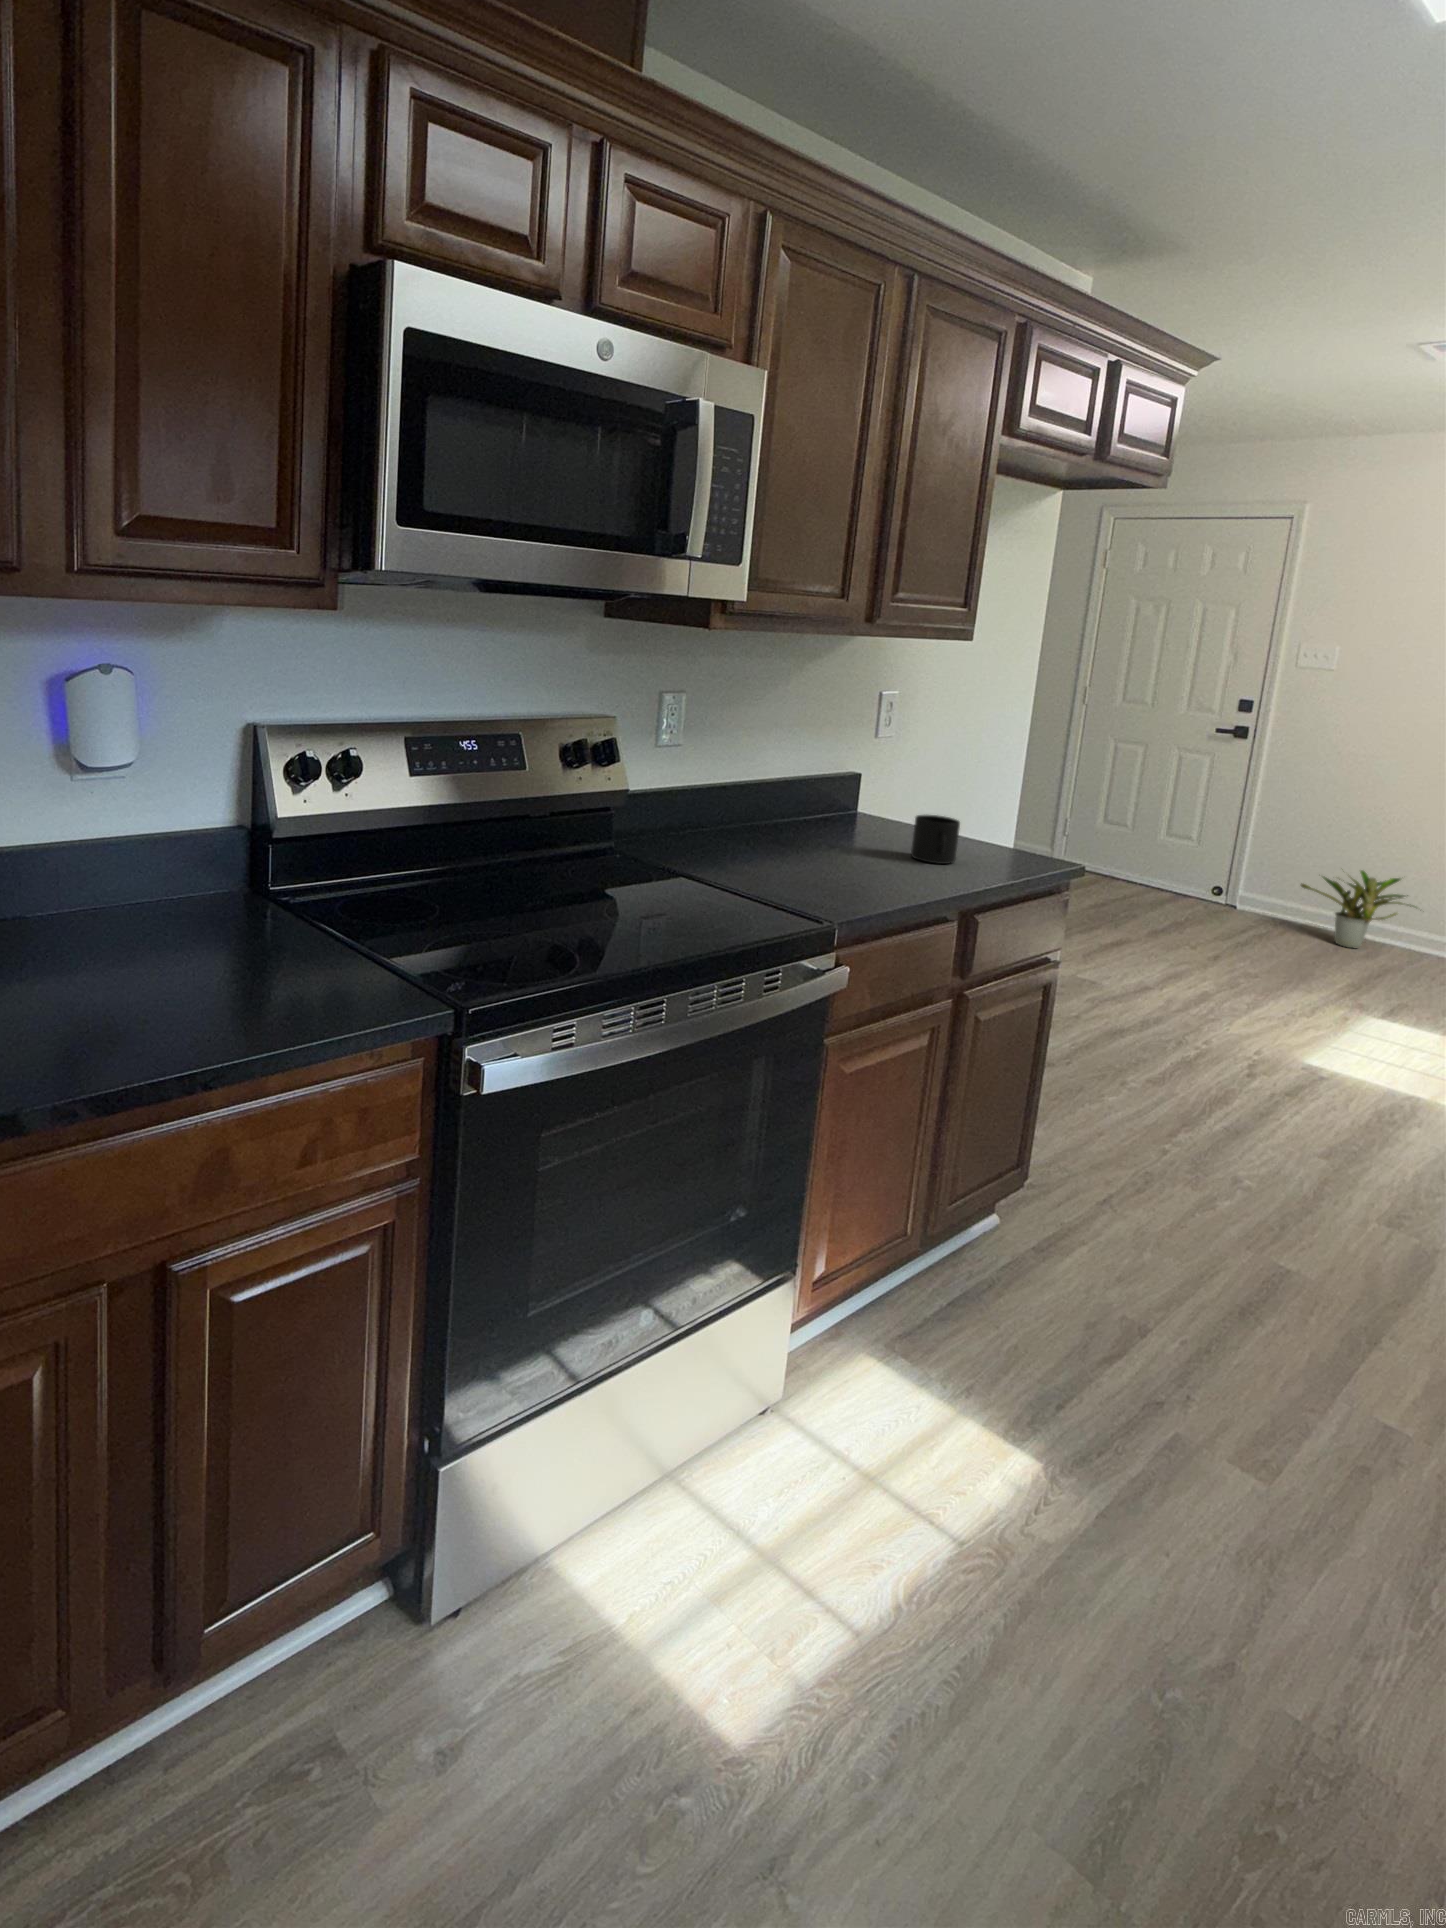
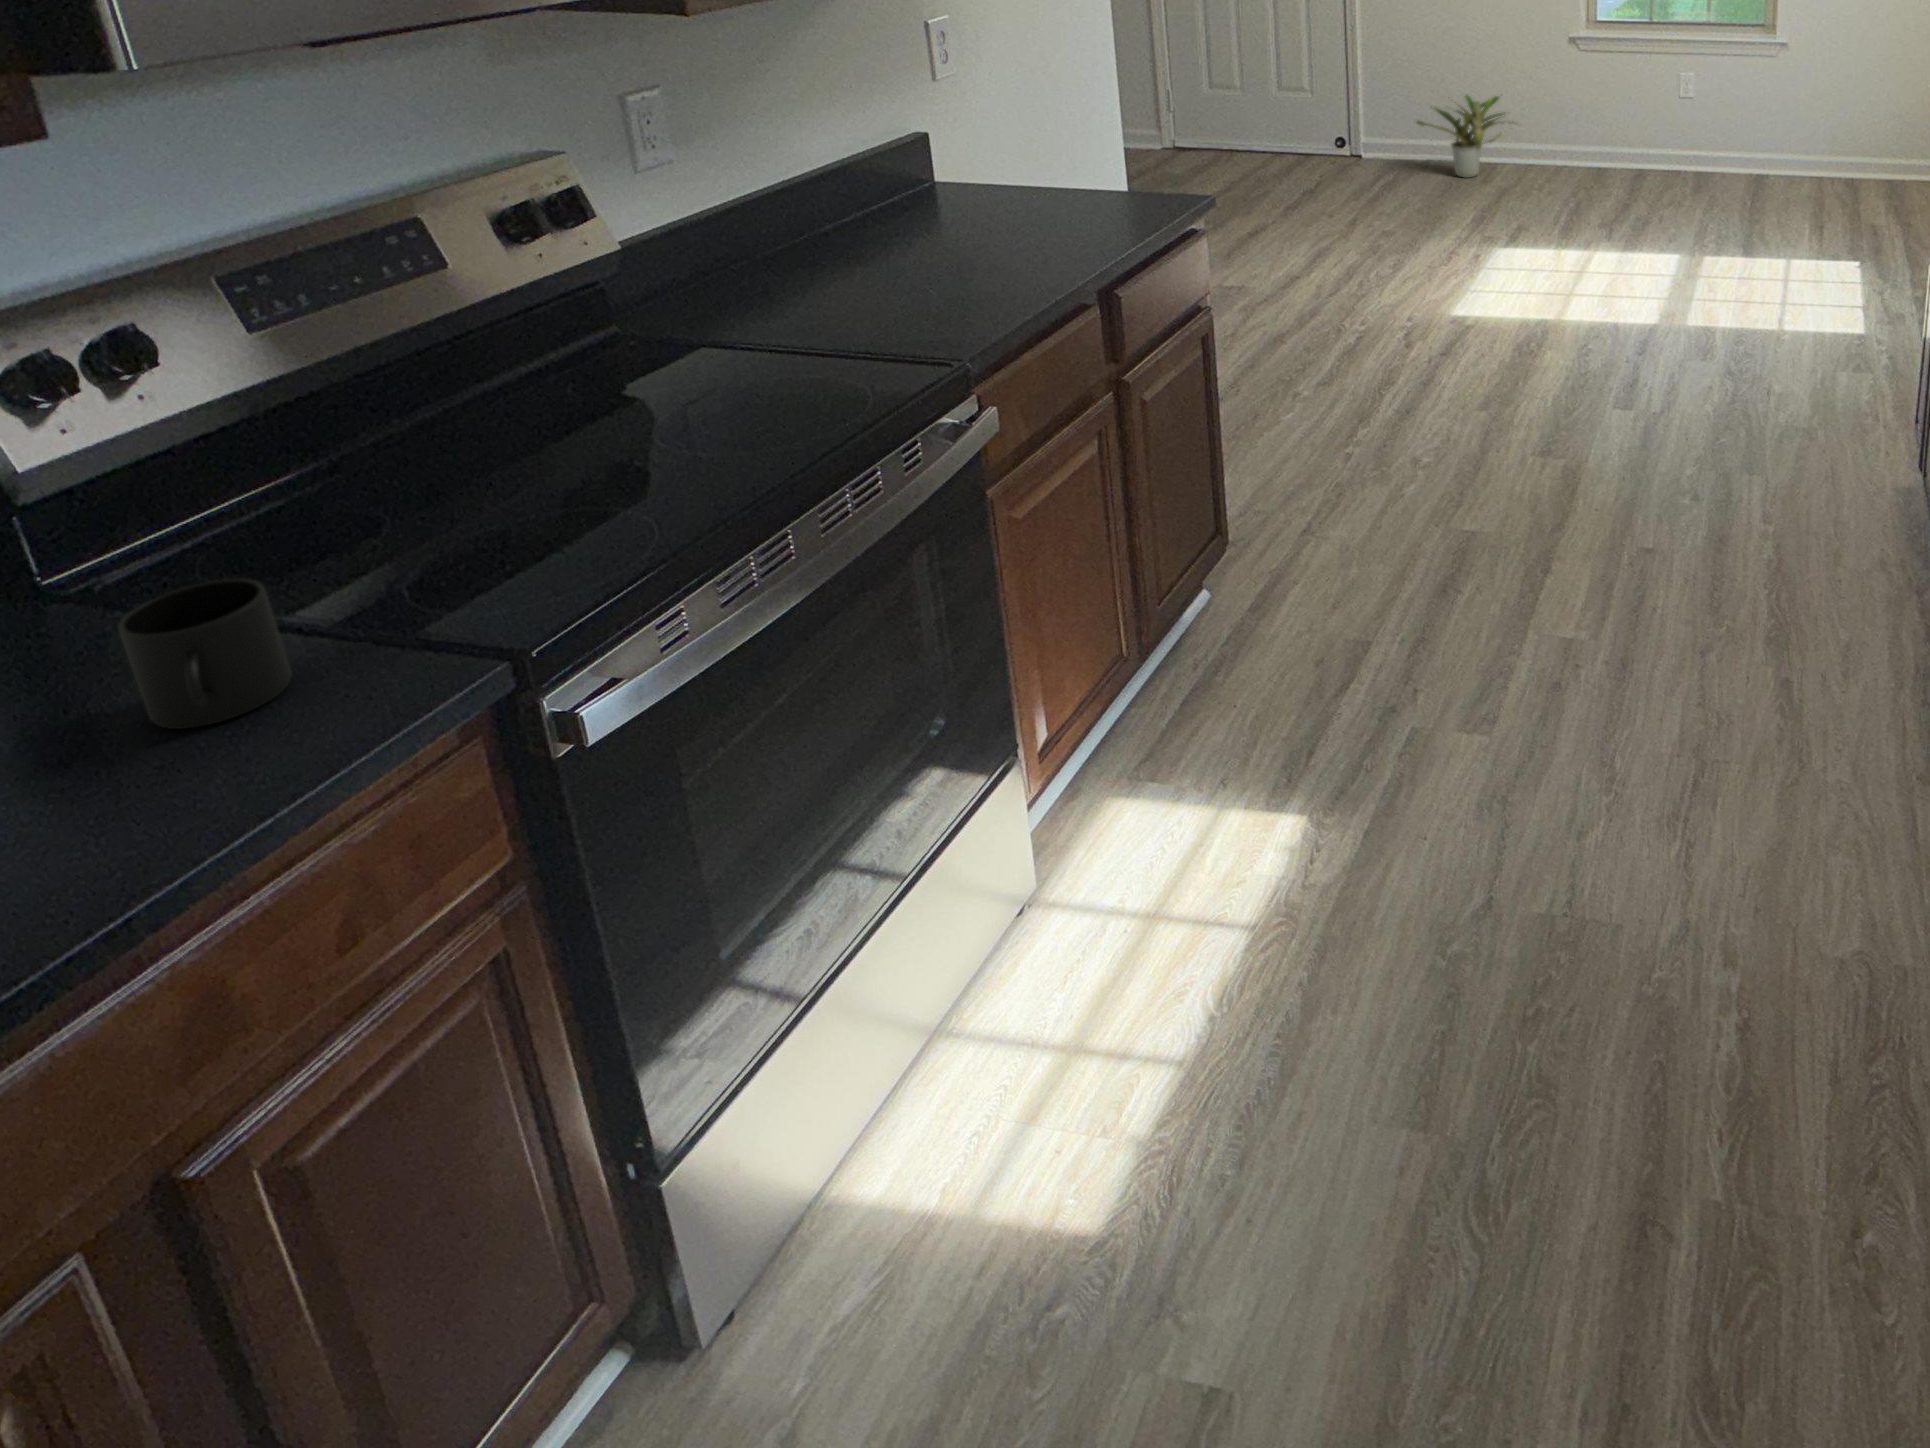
mug: present [911,815,960,864] -> present [118,579,292,729]

